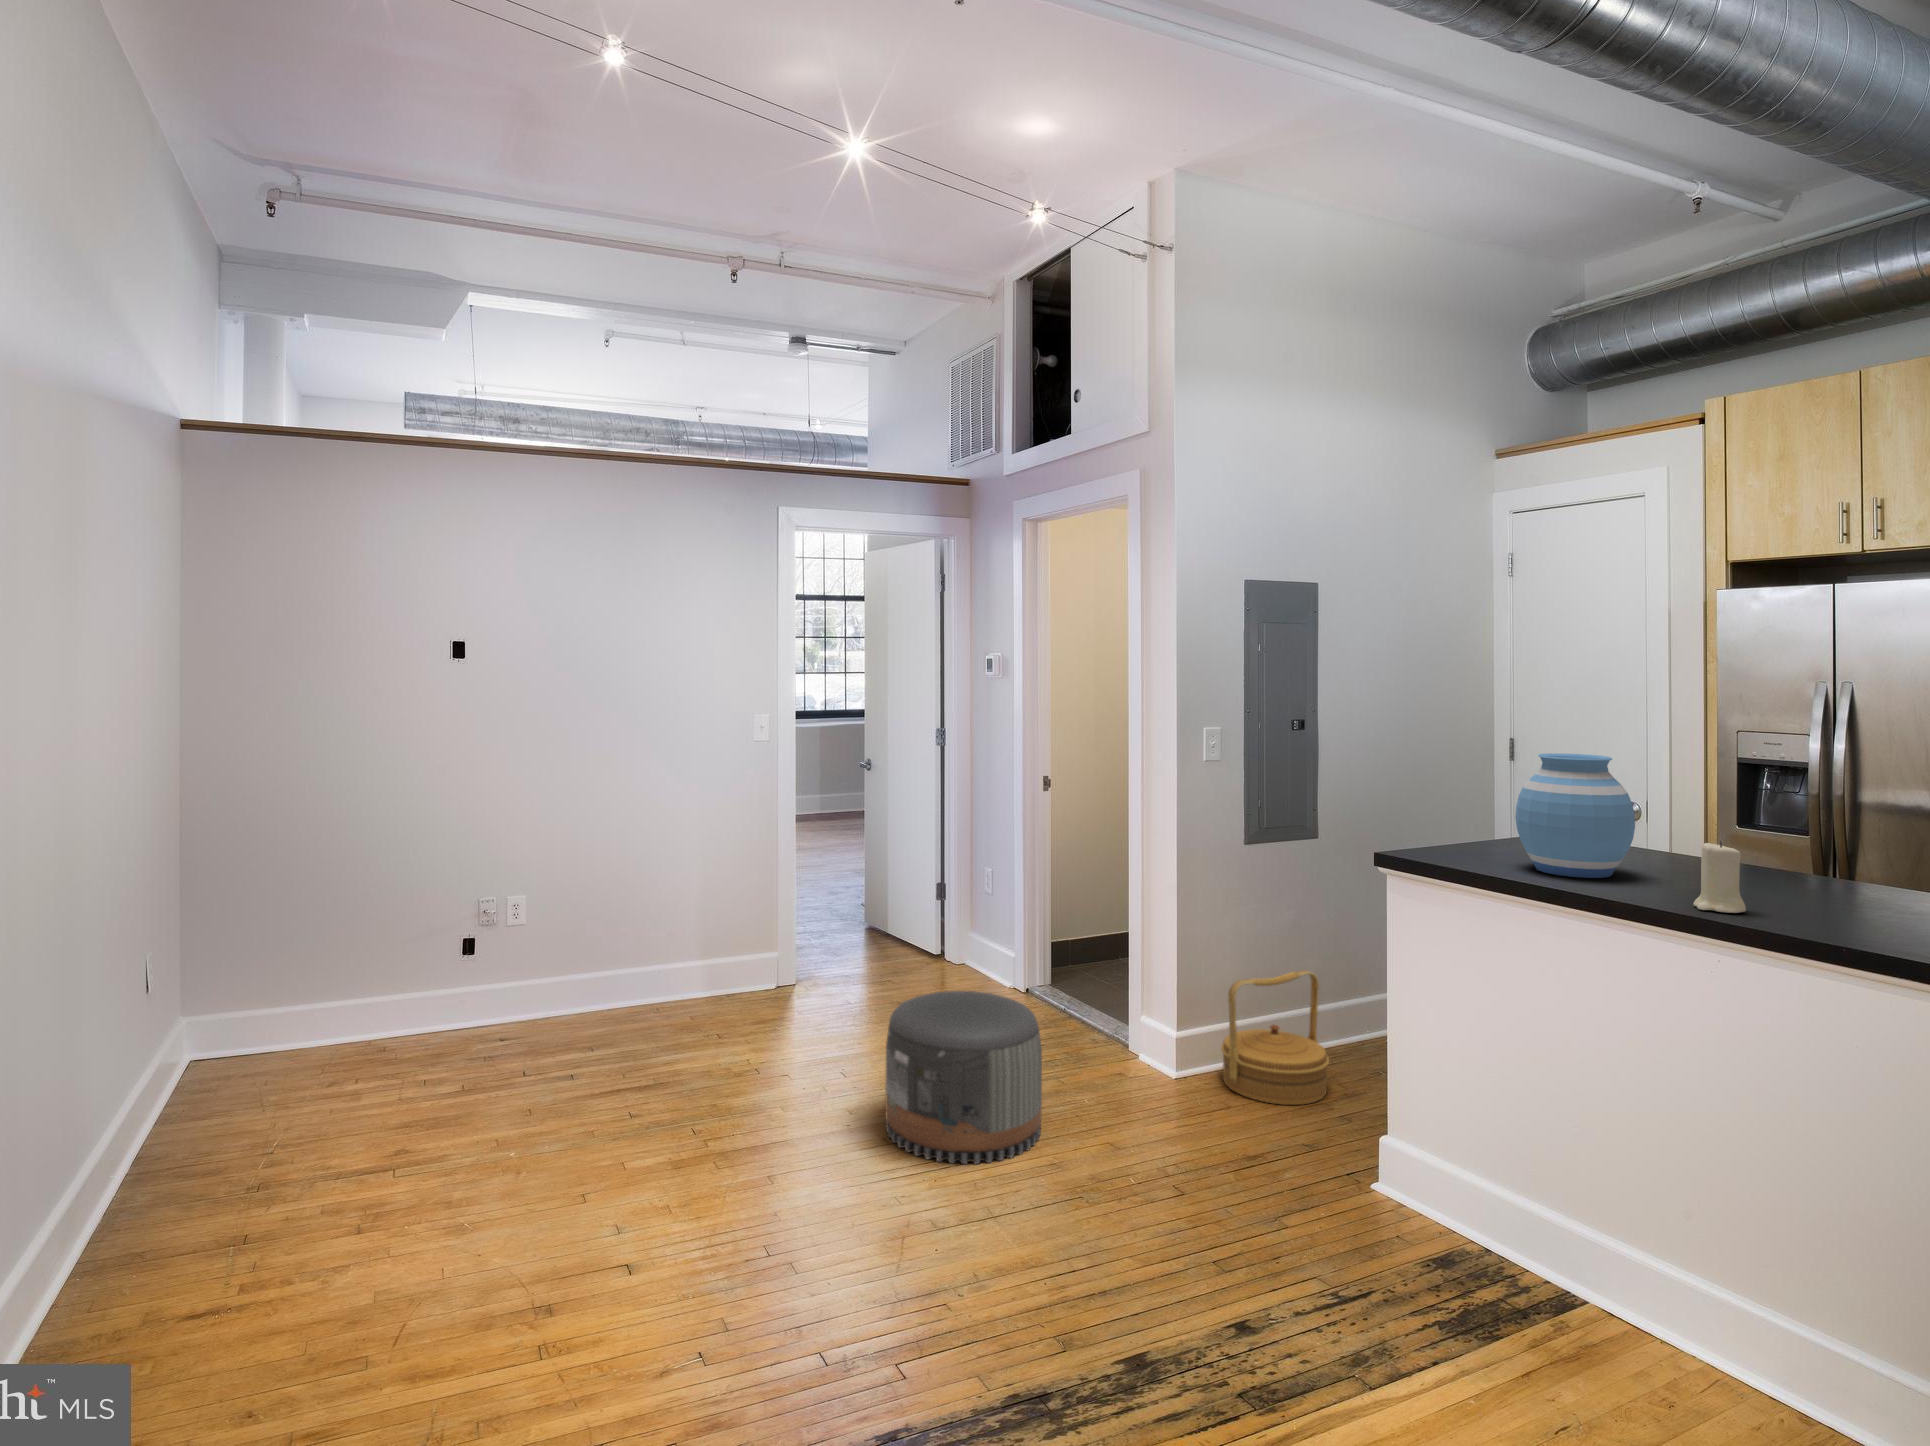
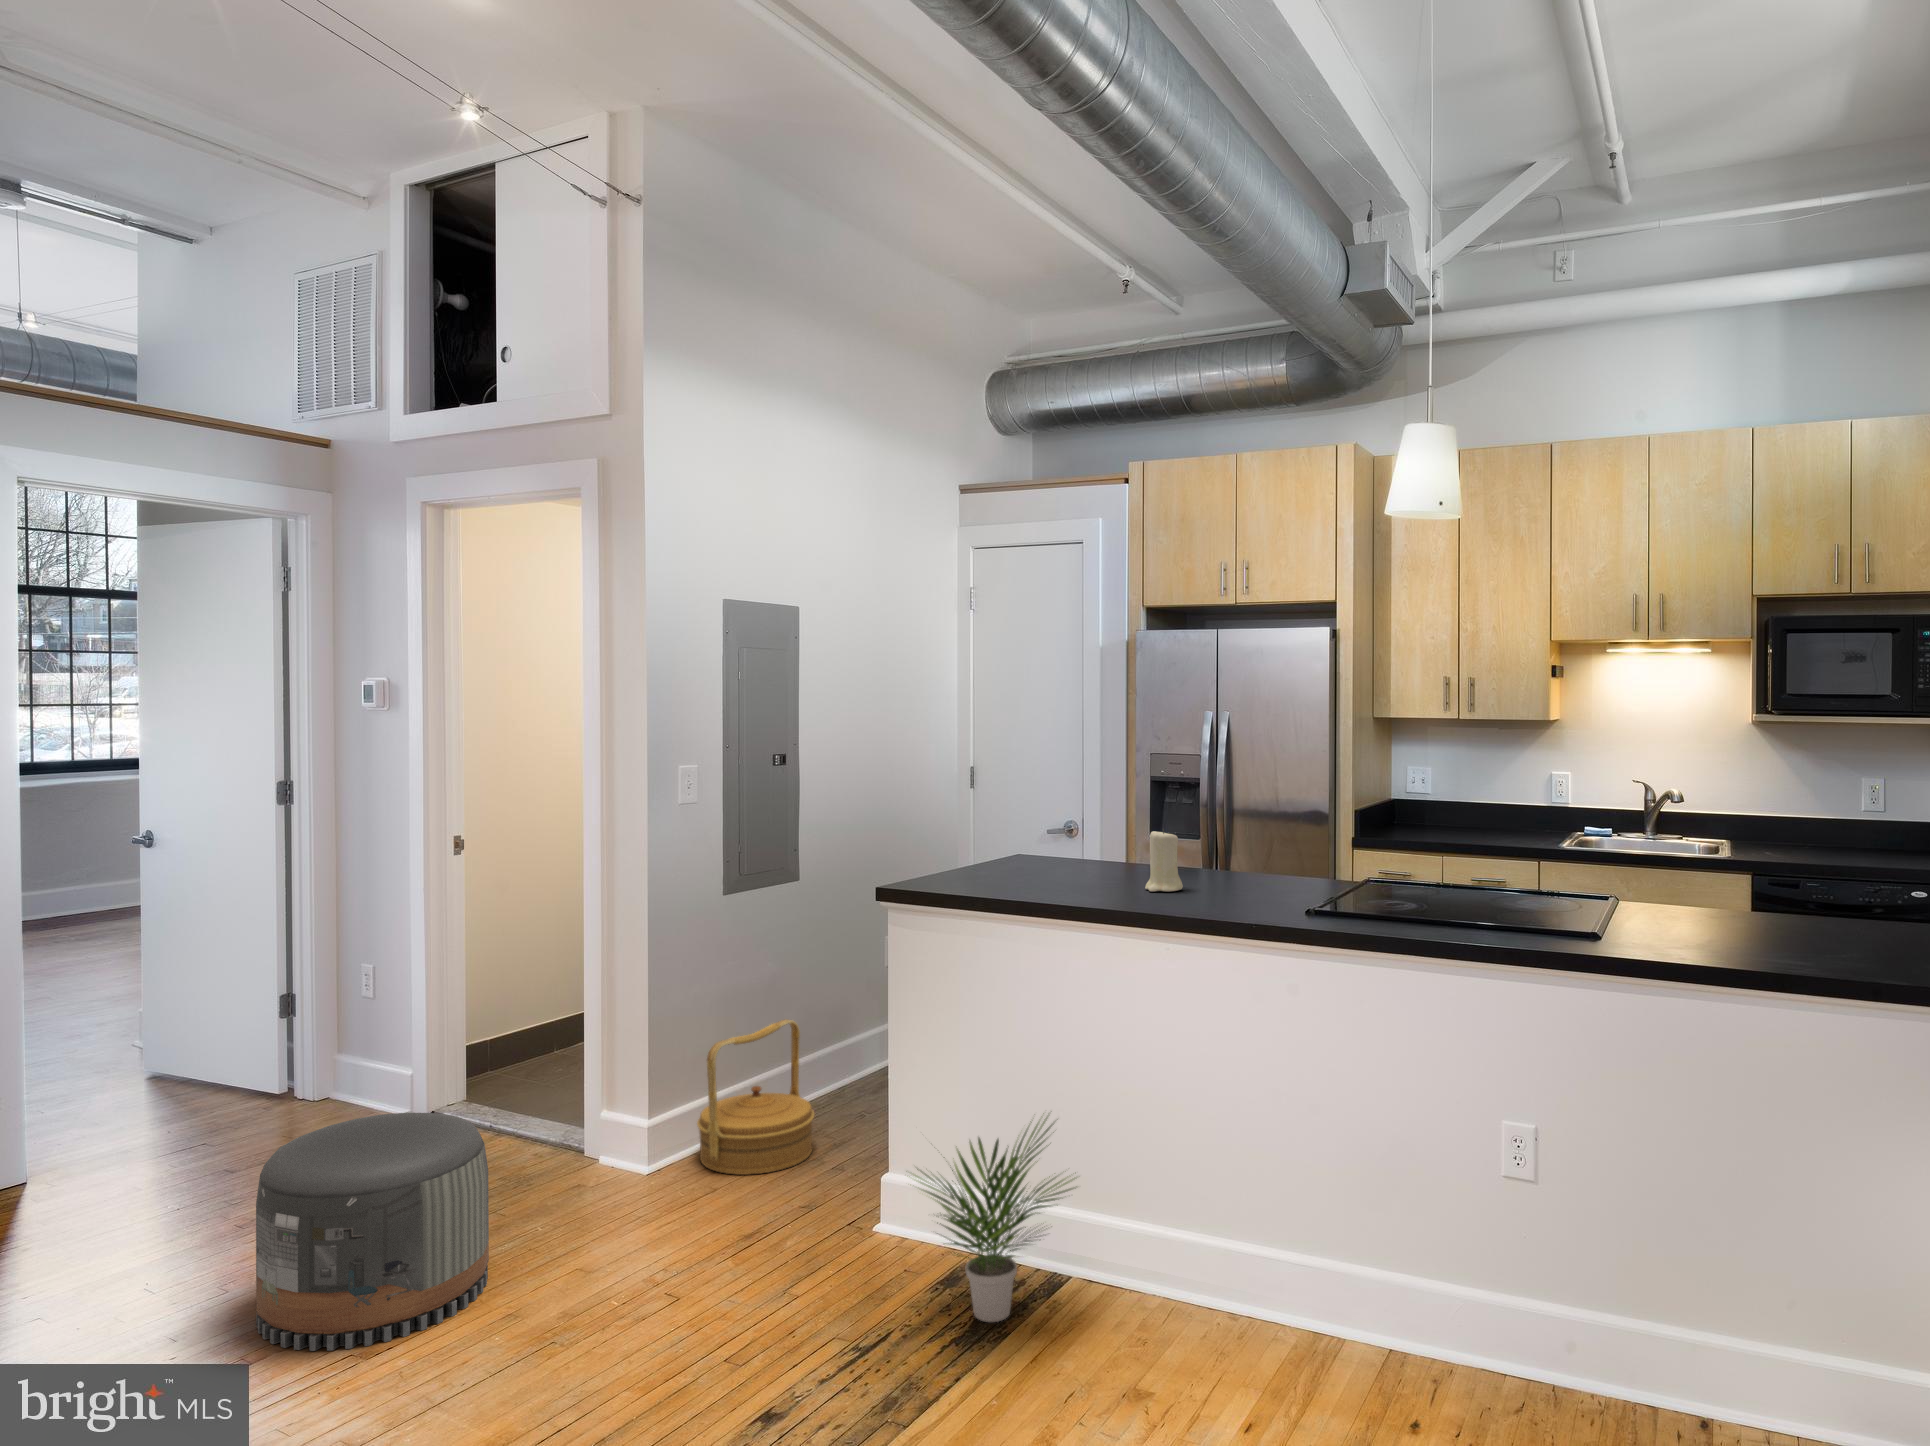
vase: present [1515,753,1635,878] -> none [997,760,1094,877]
potted plant: none [1393,1100,1595,1318] -> present [915,1113,1074,1322]

